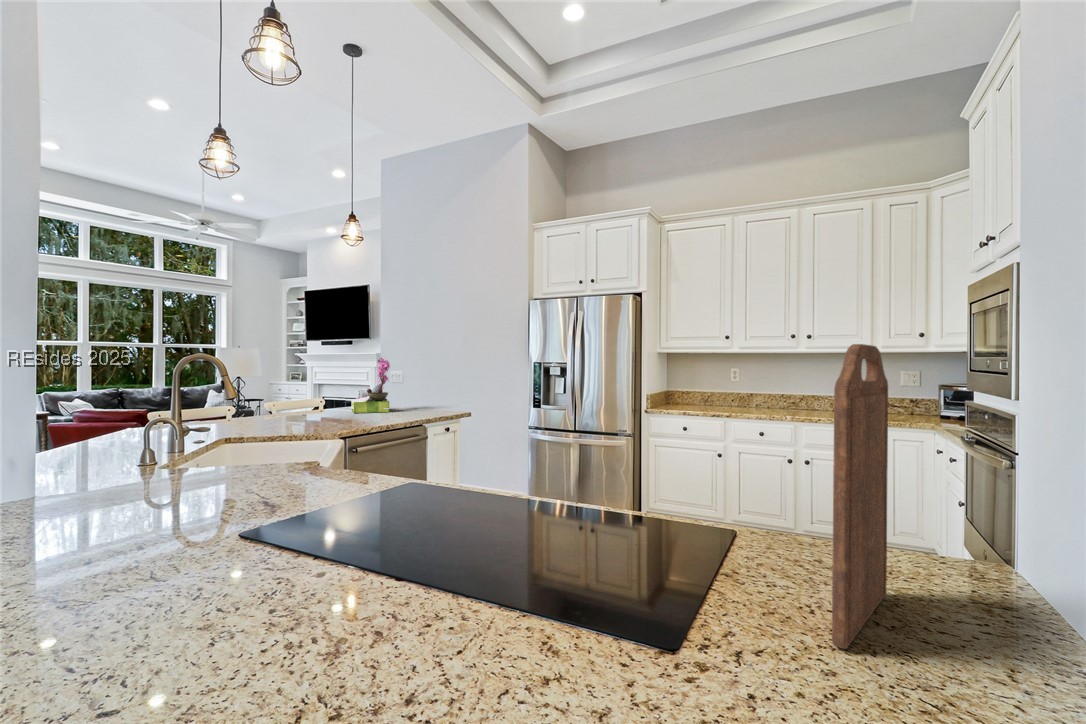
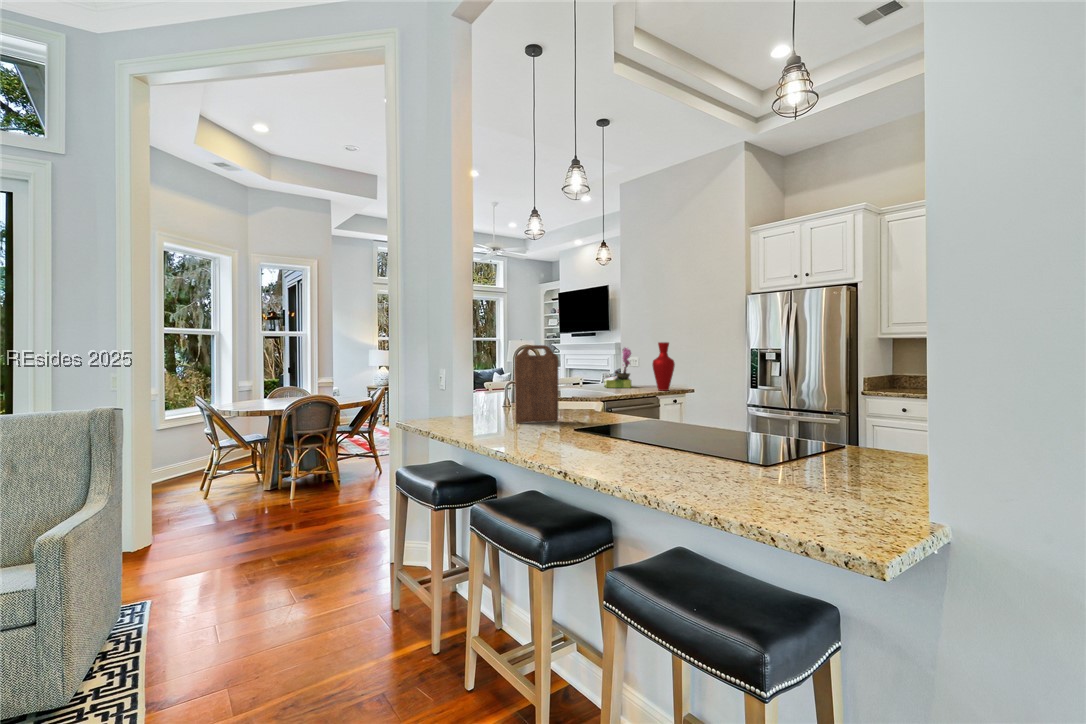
cutting board: present [832,344,888,649] -> present [515,345,558,423]
vase: none [418,352,447,415] -> present [652,342,675,391]

